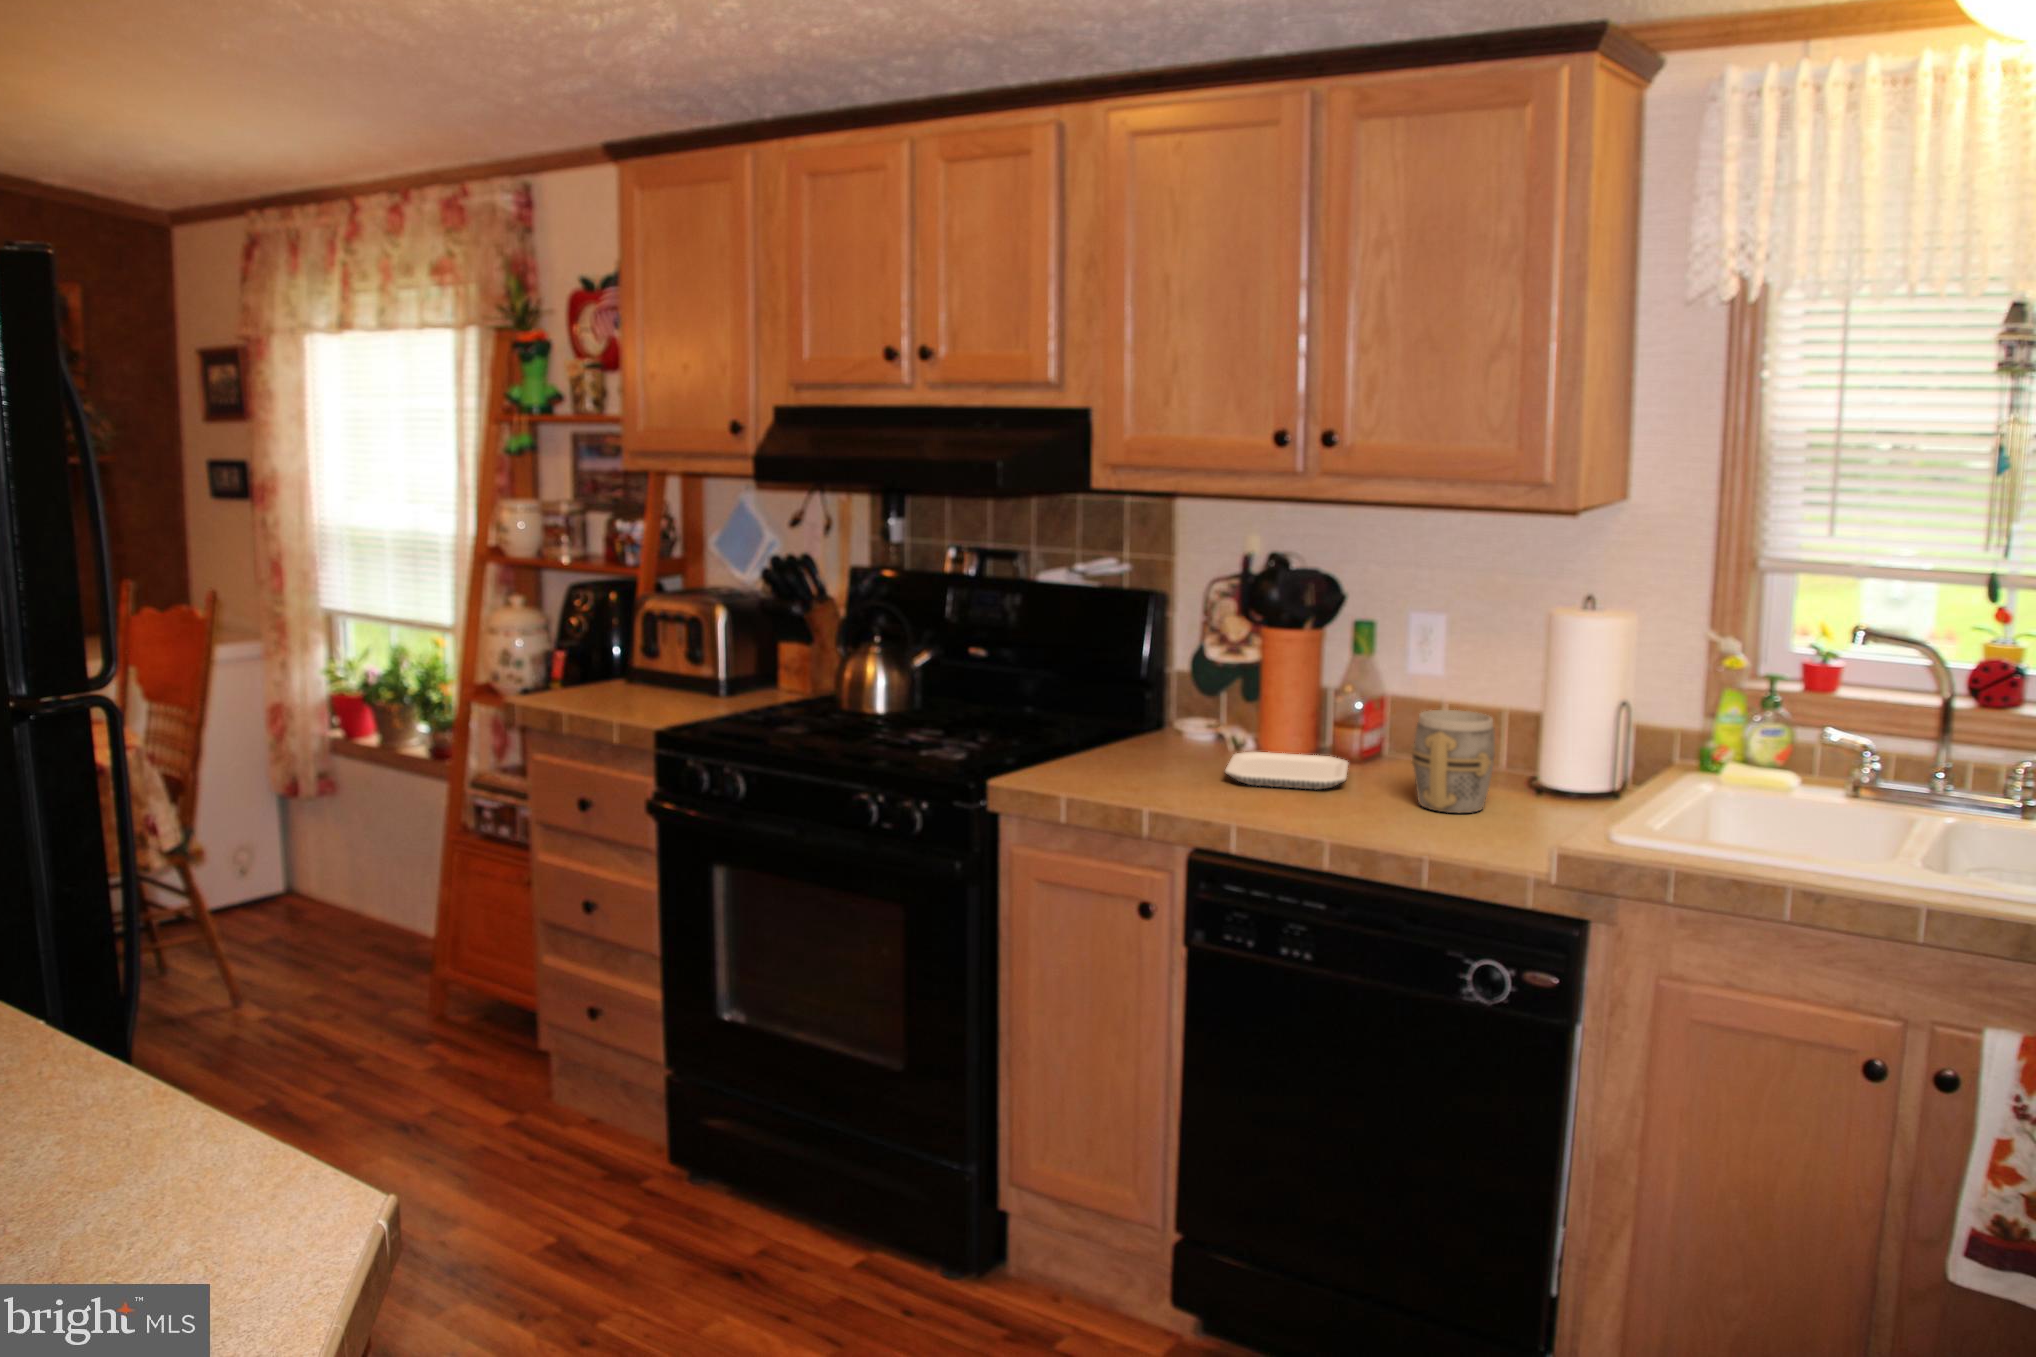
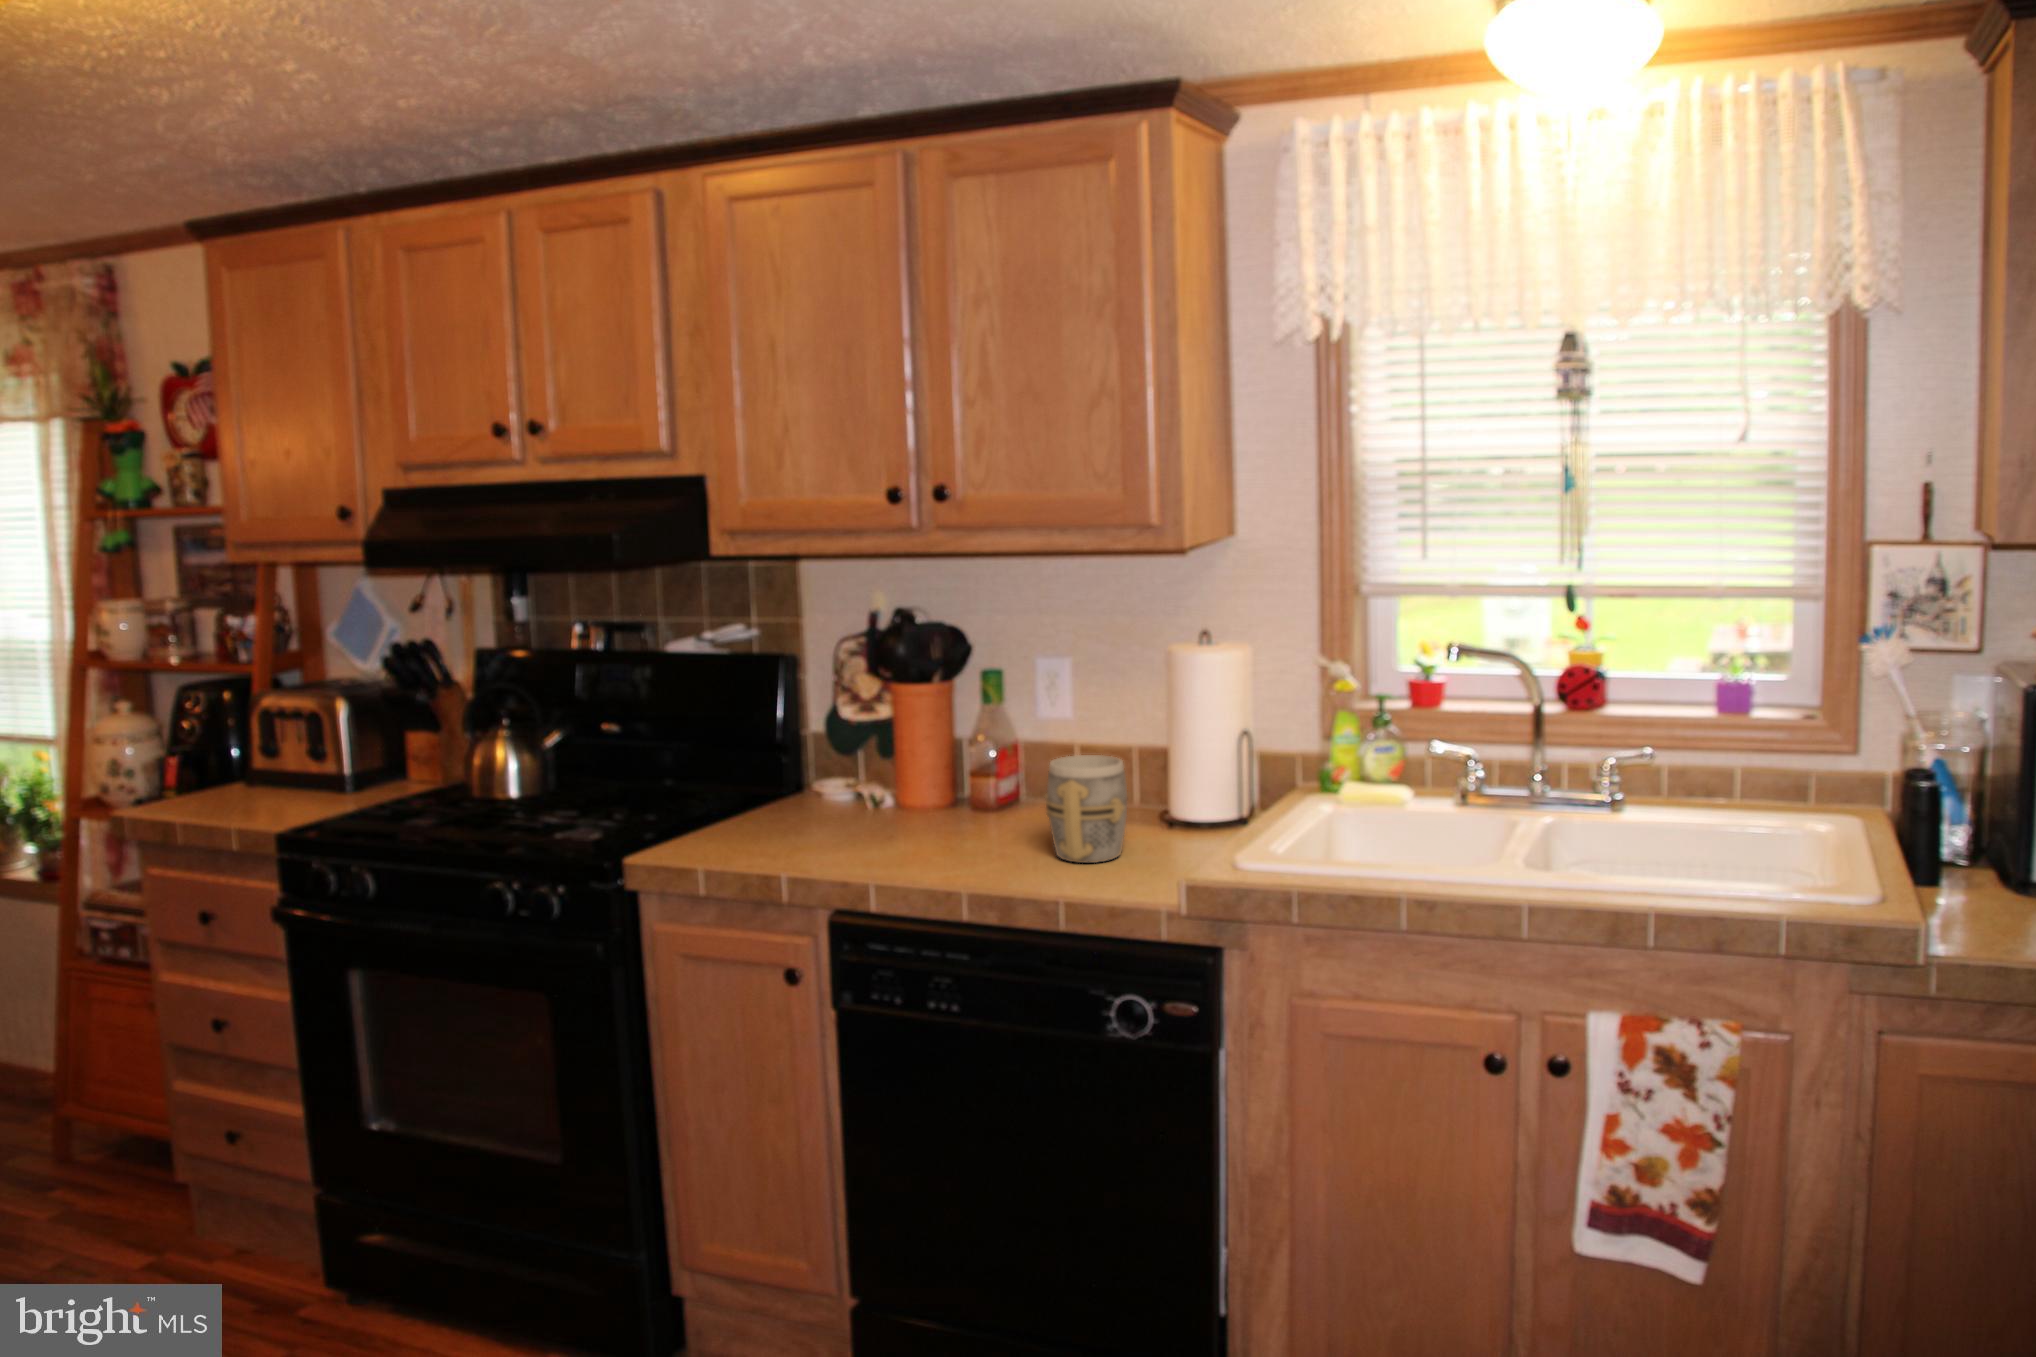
plate: present [1225,752,1348,789] -> none [858,809,987,850]

